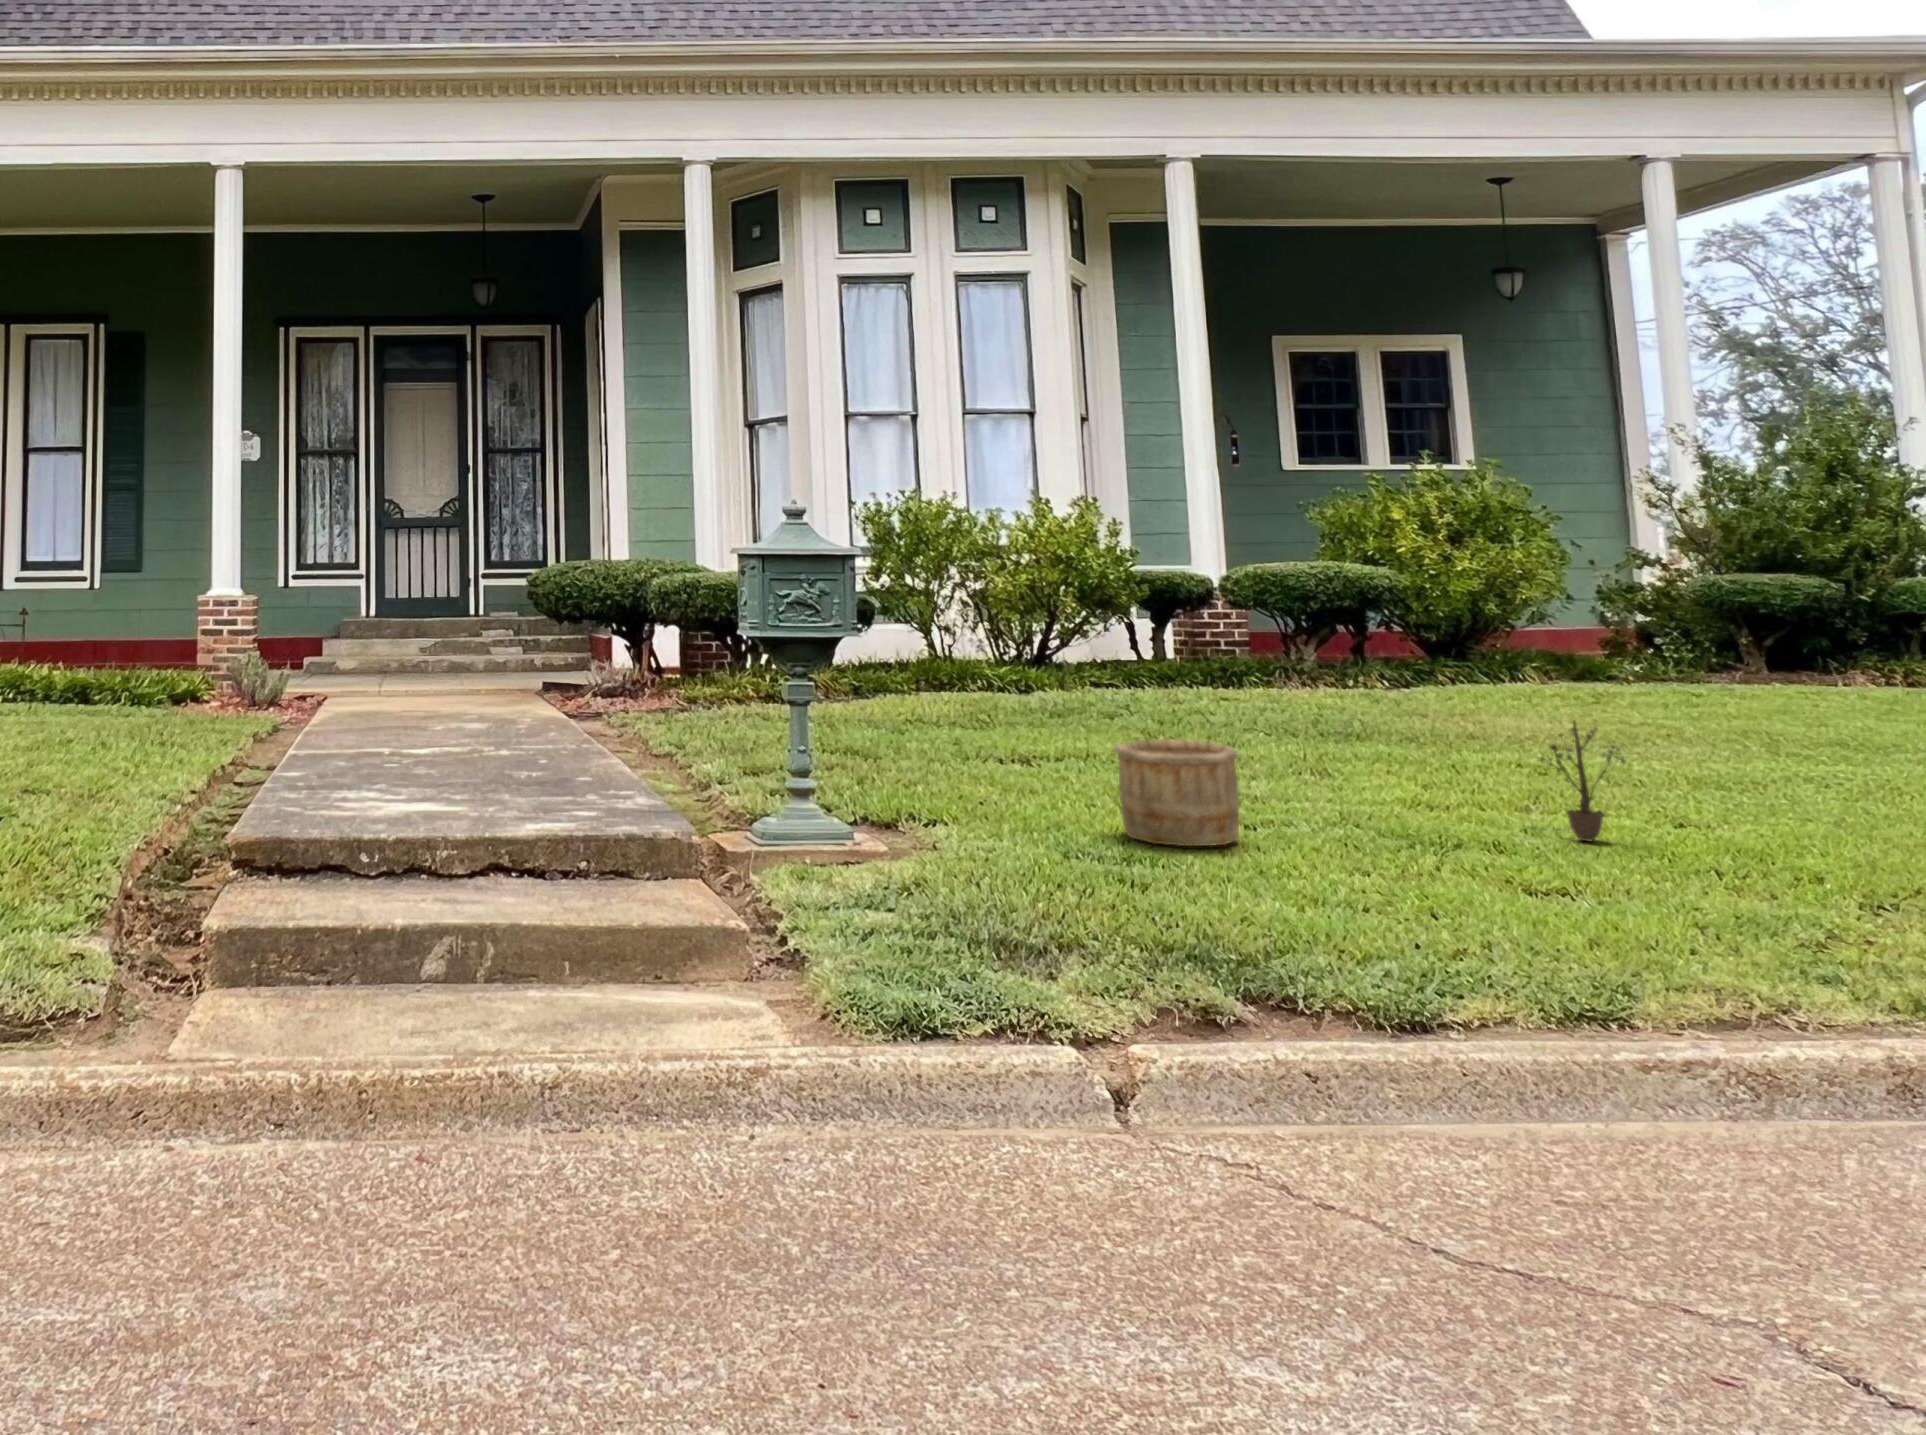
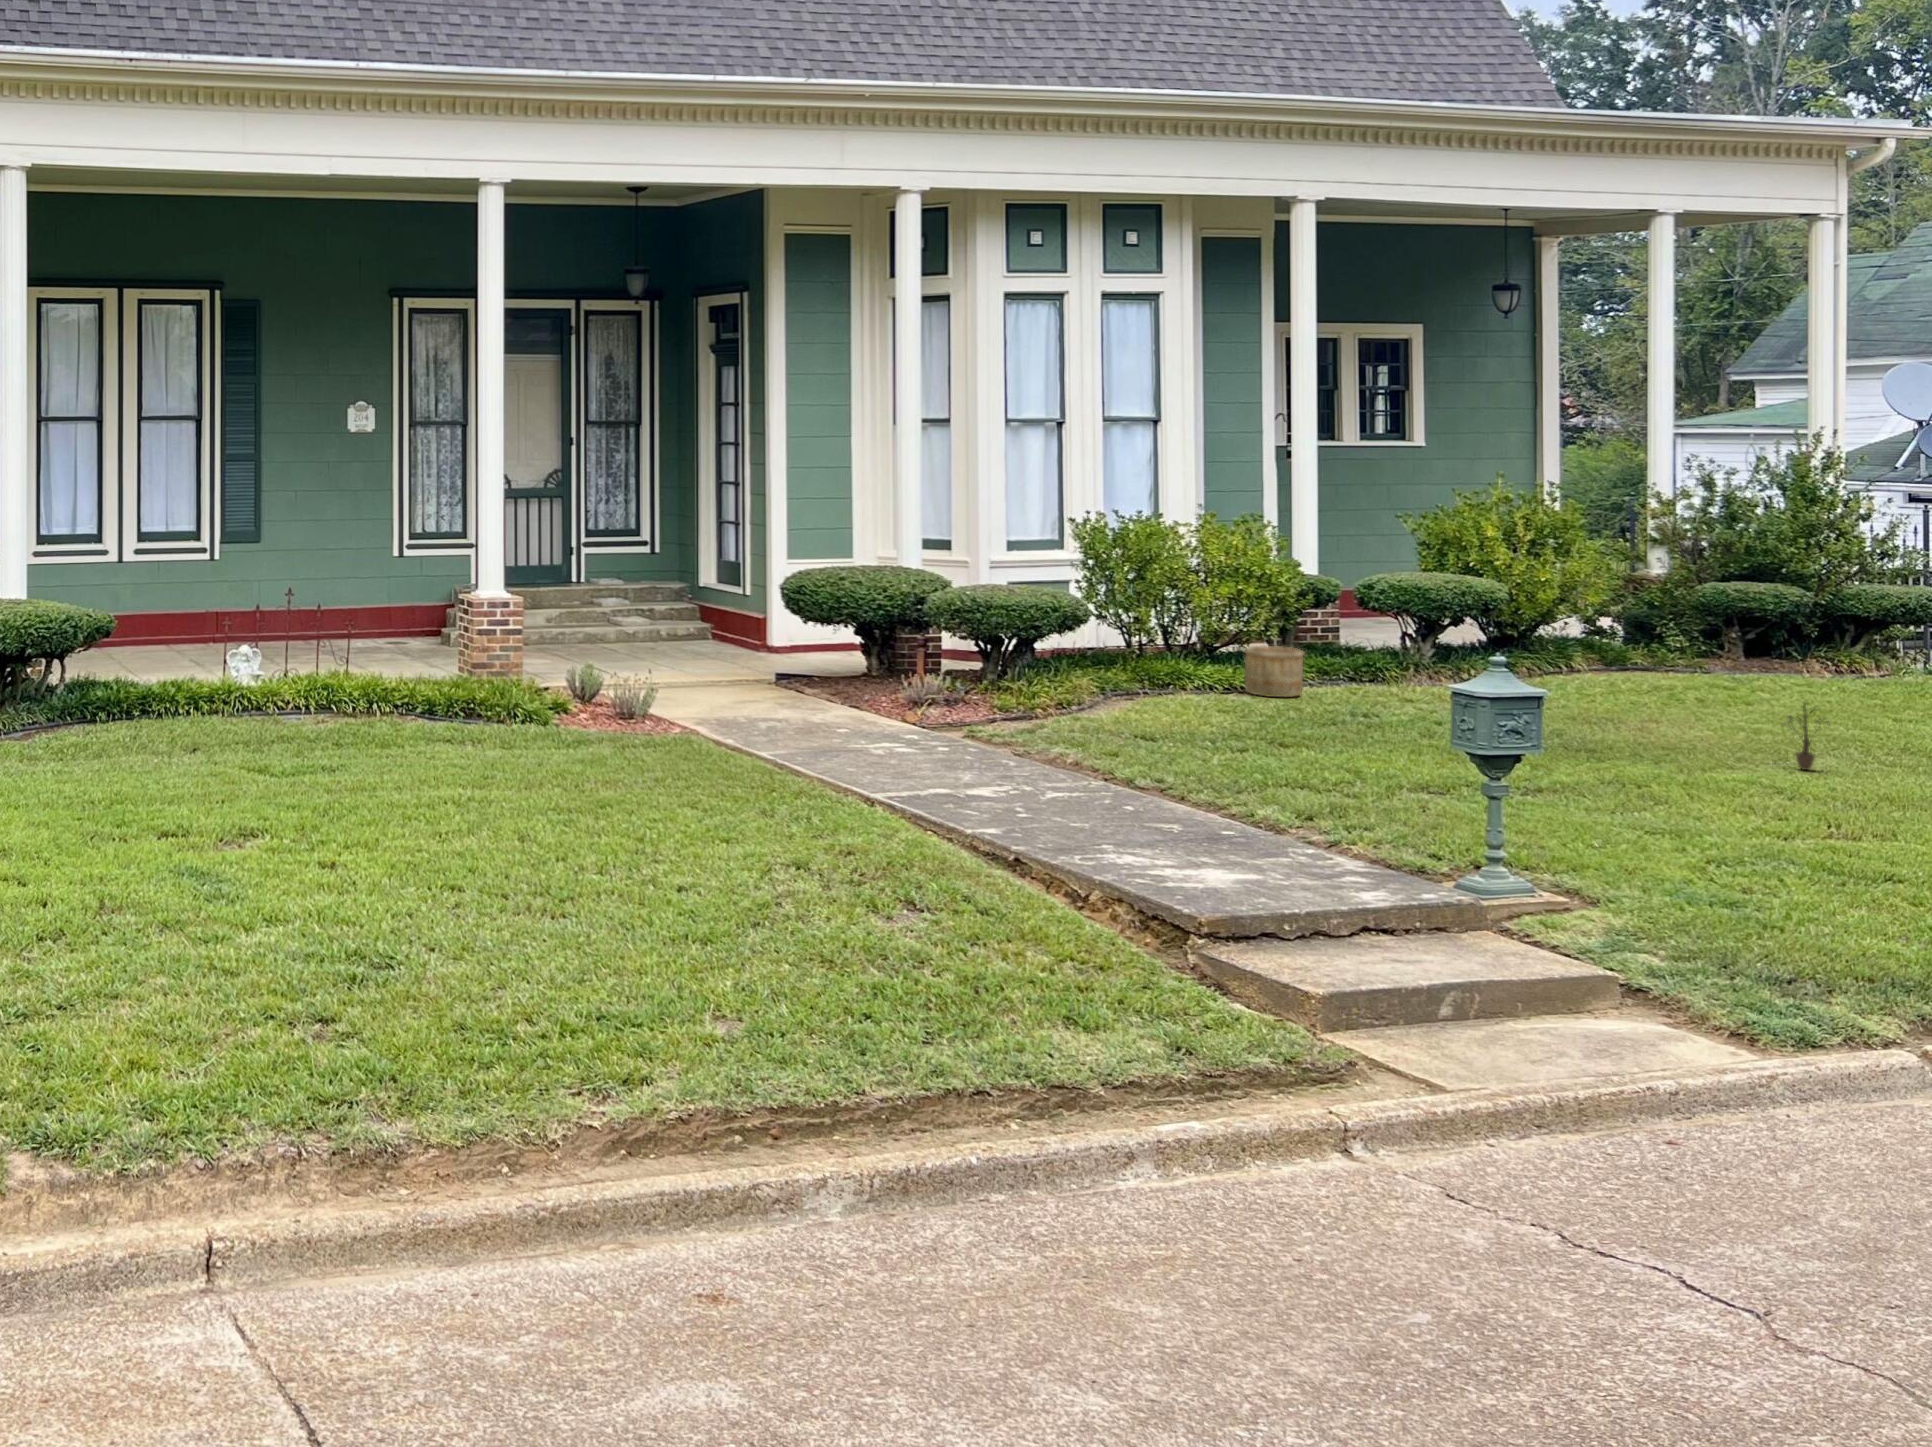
wooden bucket: present [1114,739,1239,846] -> present [1244,646,1304,697]

